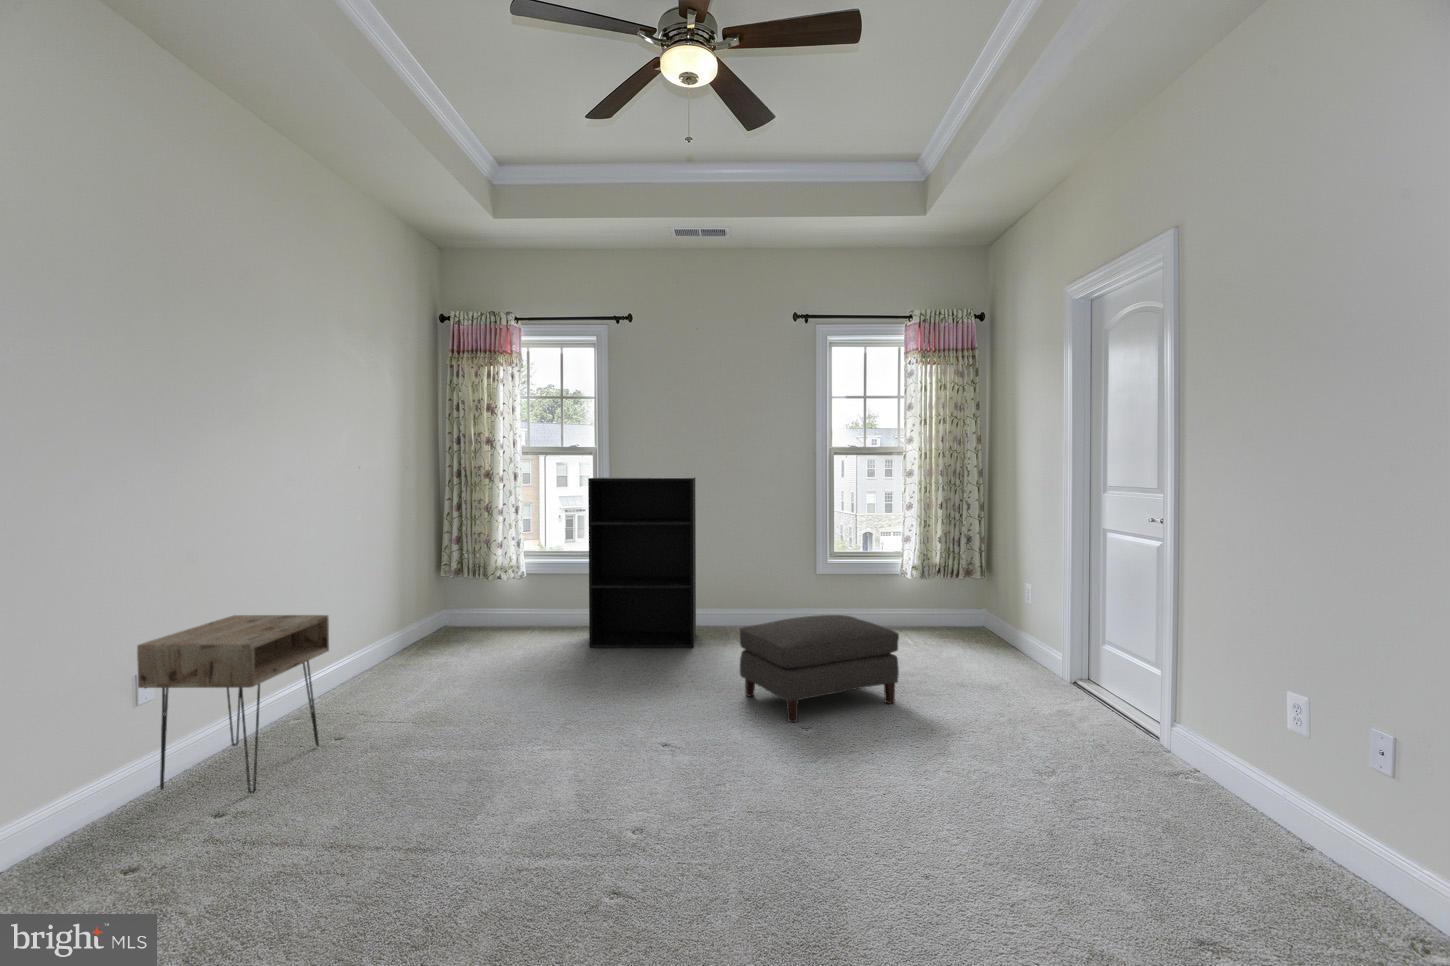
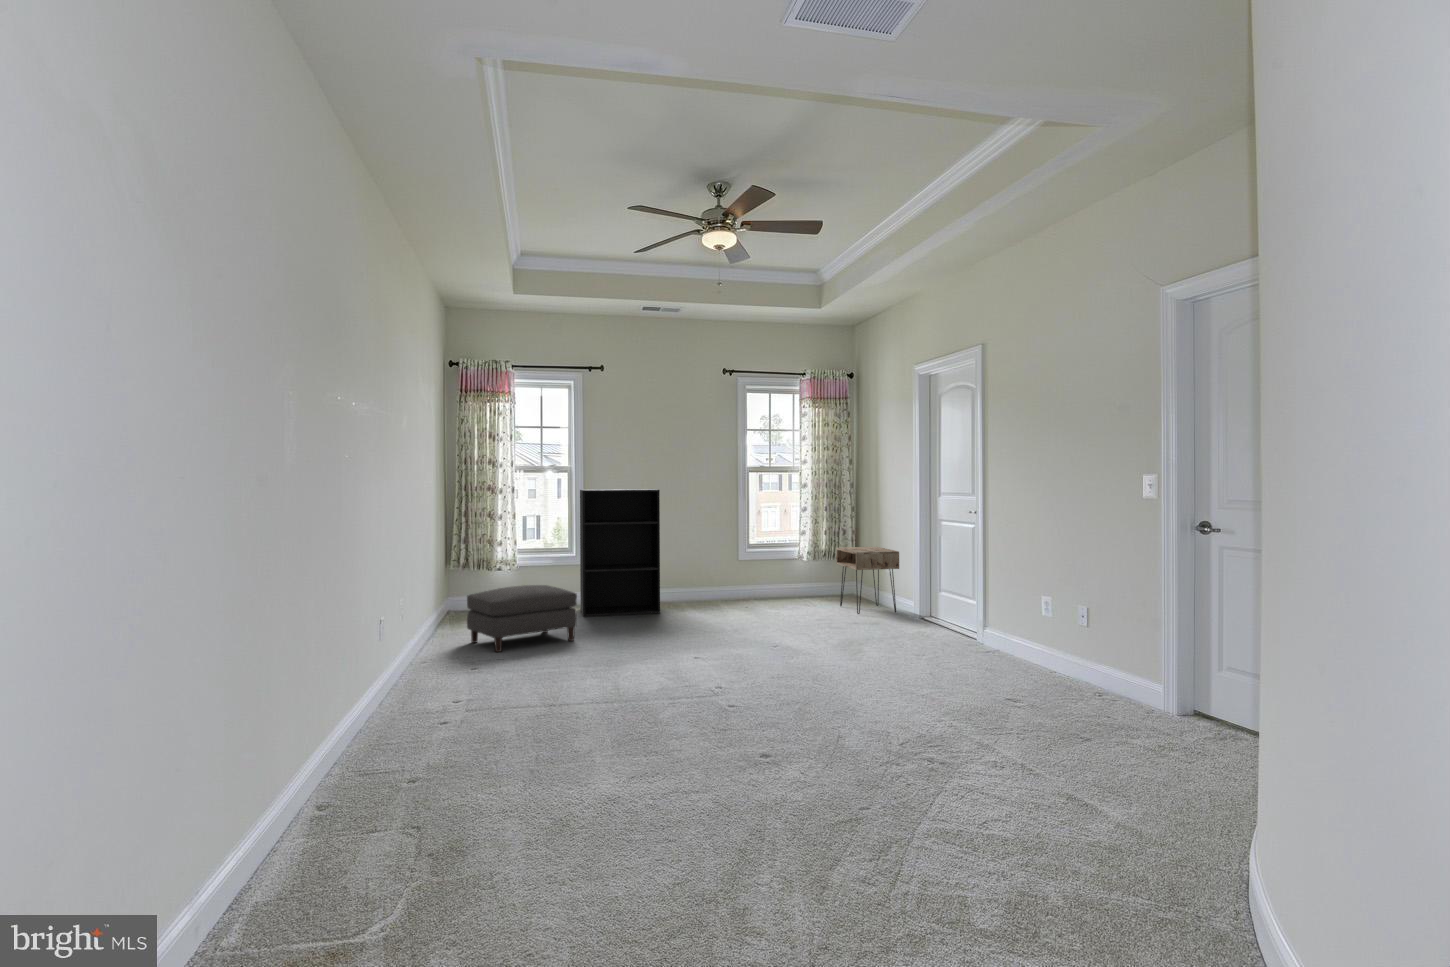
nightstand: present [137,615,329,793] -> present [837,547,899,614]
ottoman: present [740,615,899,722] -> present [467,585,577,652]

